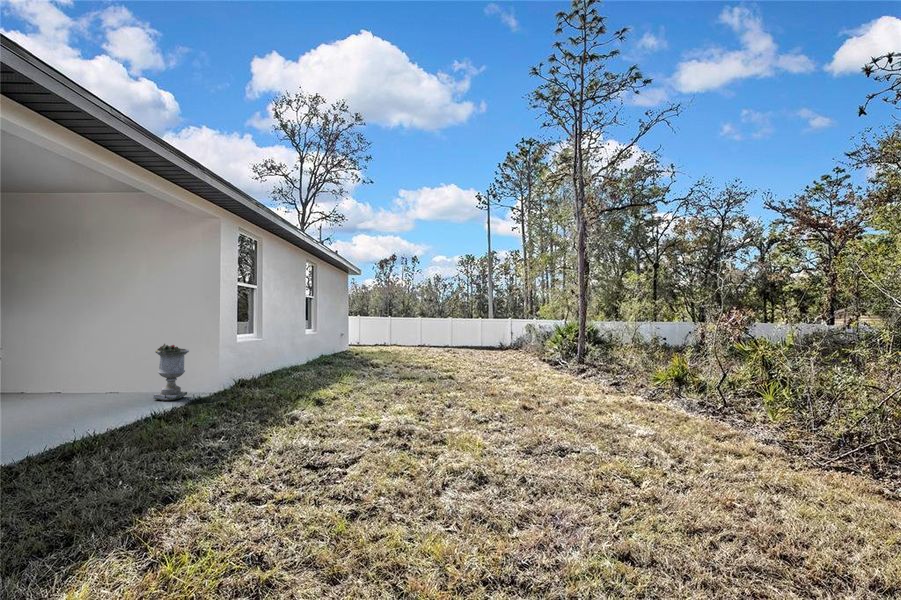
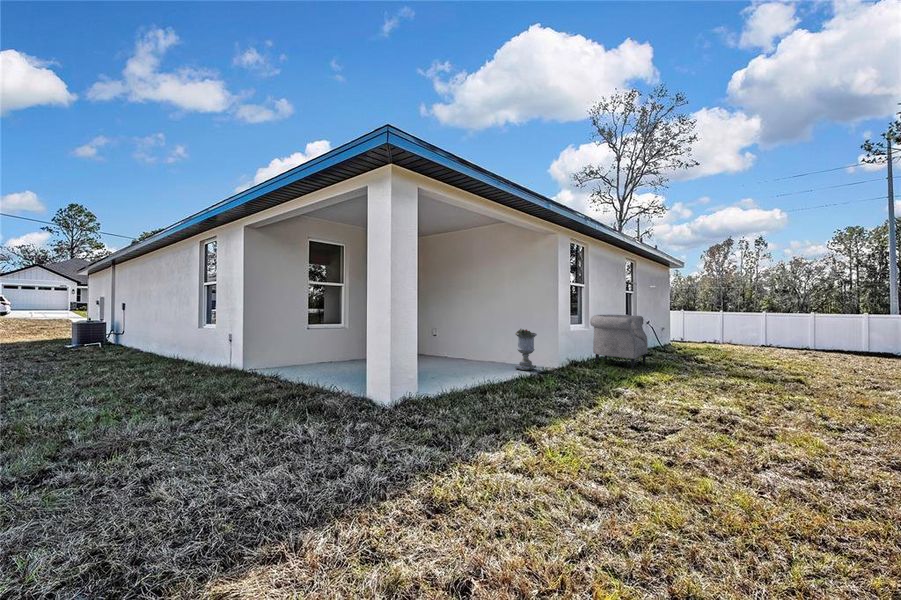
chair: none [263,323,327,384] -> present [590,314,648,369]

